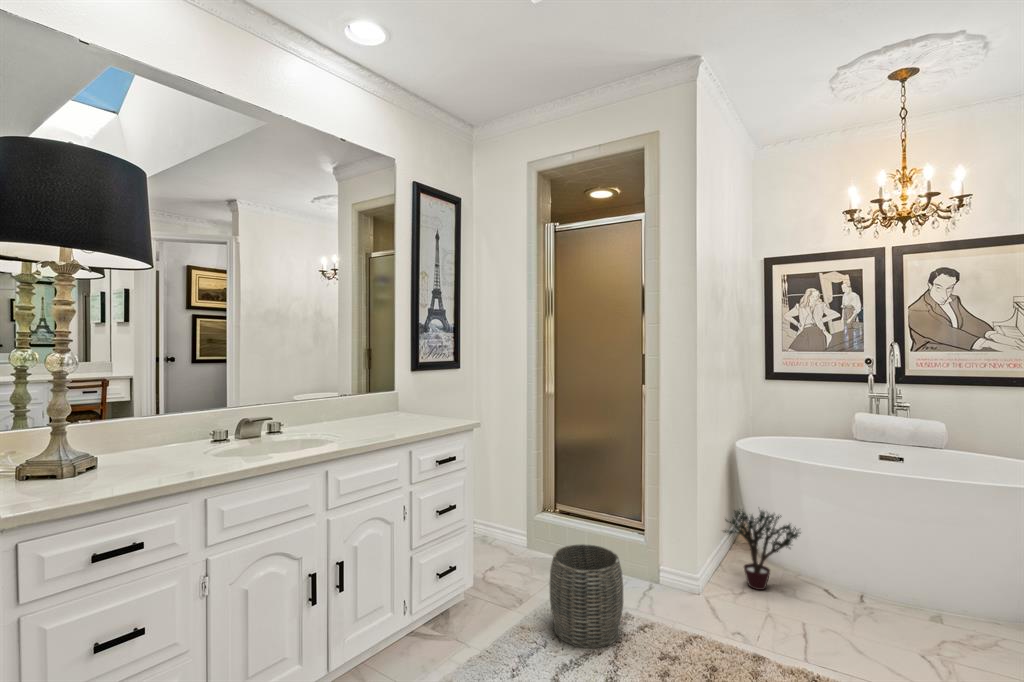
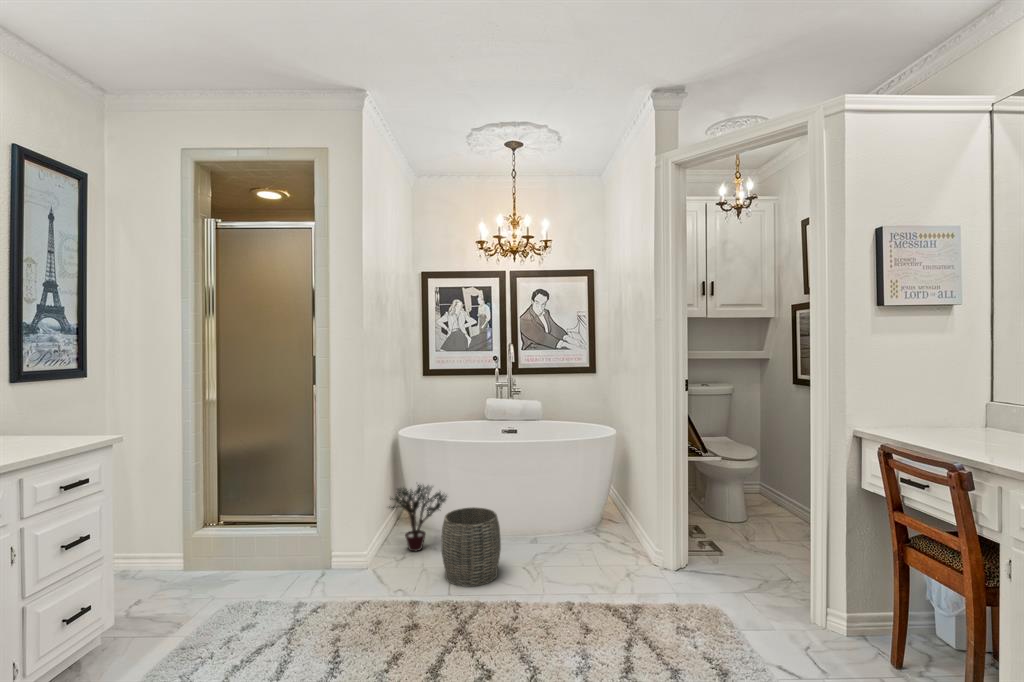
woven basket: present [550,544,623,648] -> present [441,507,501,587]

